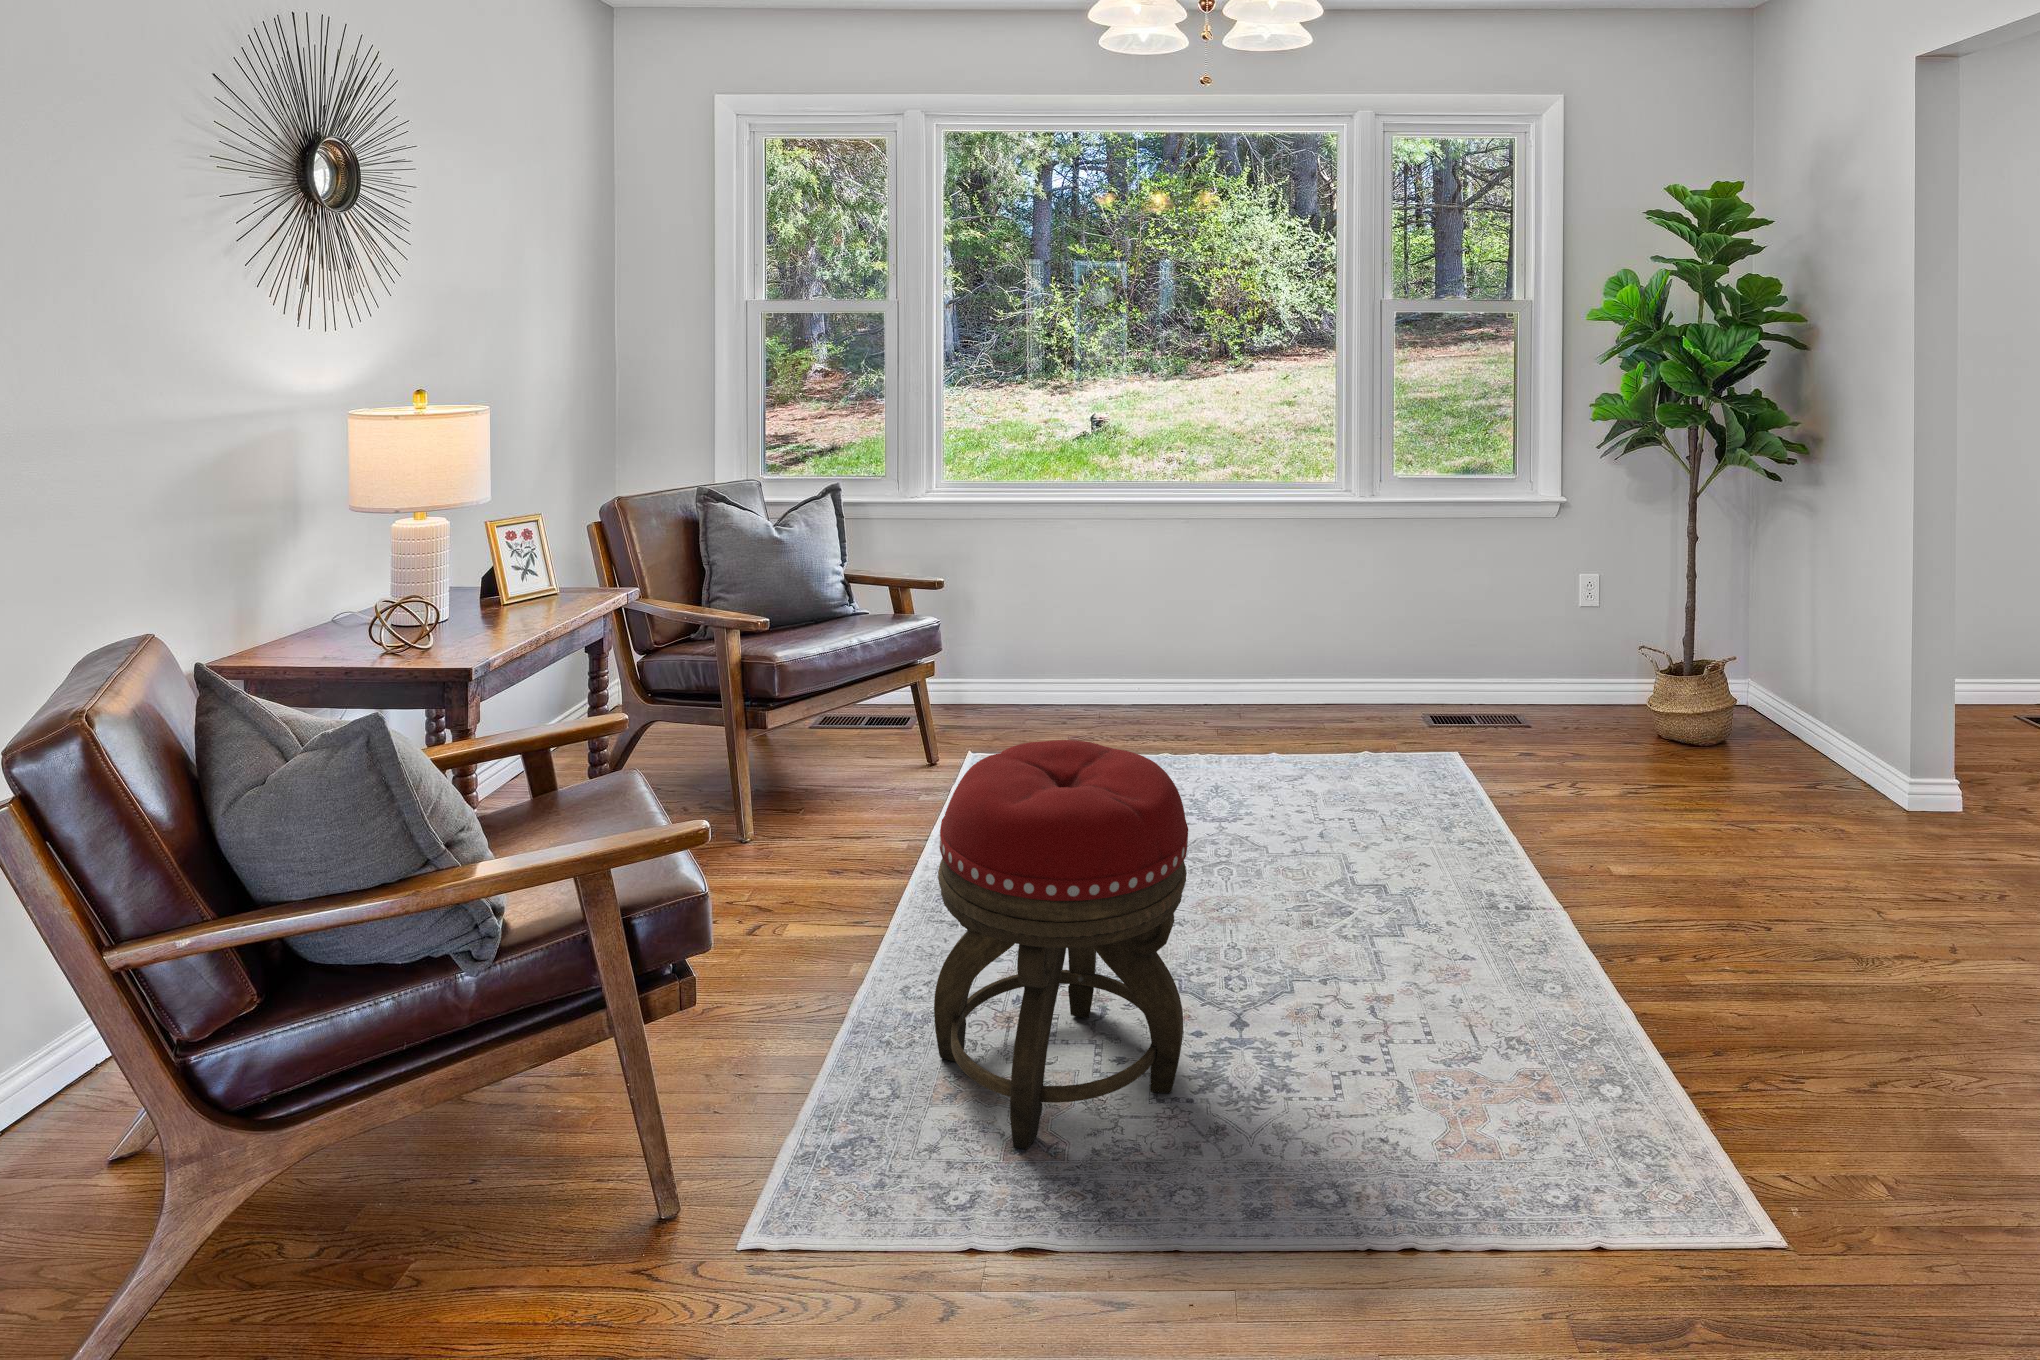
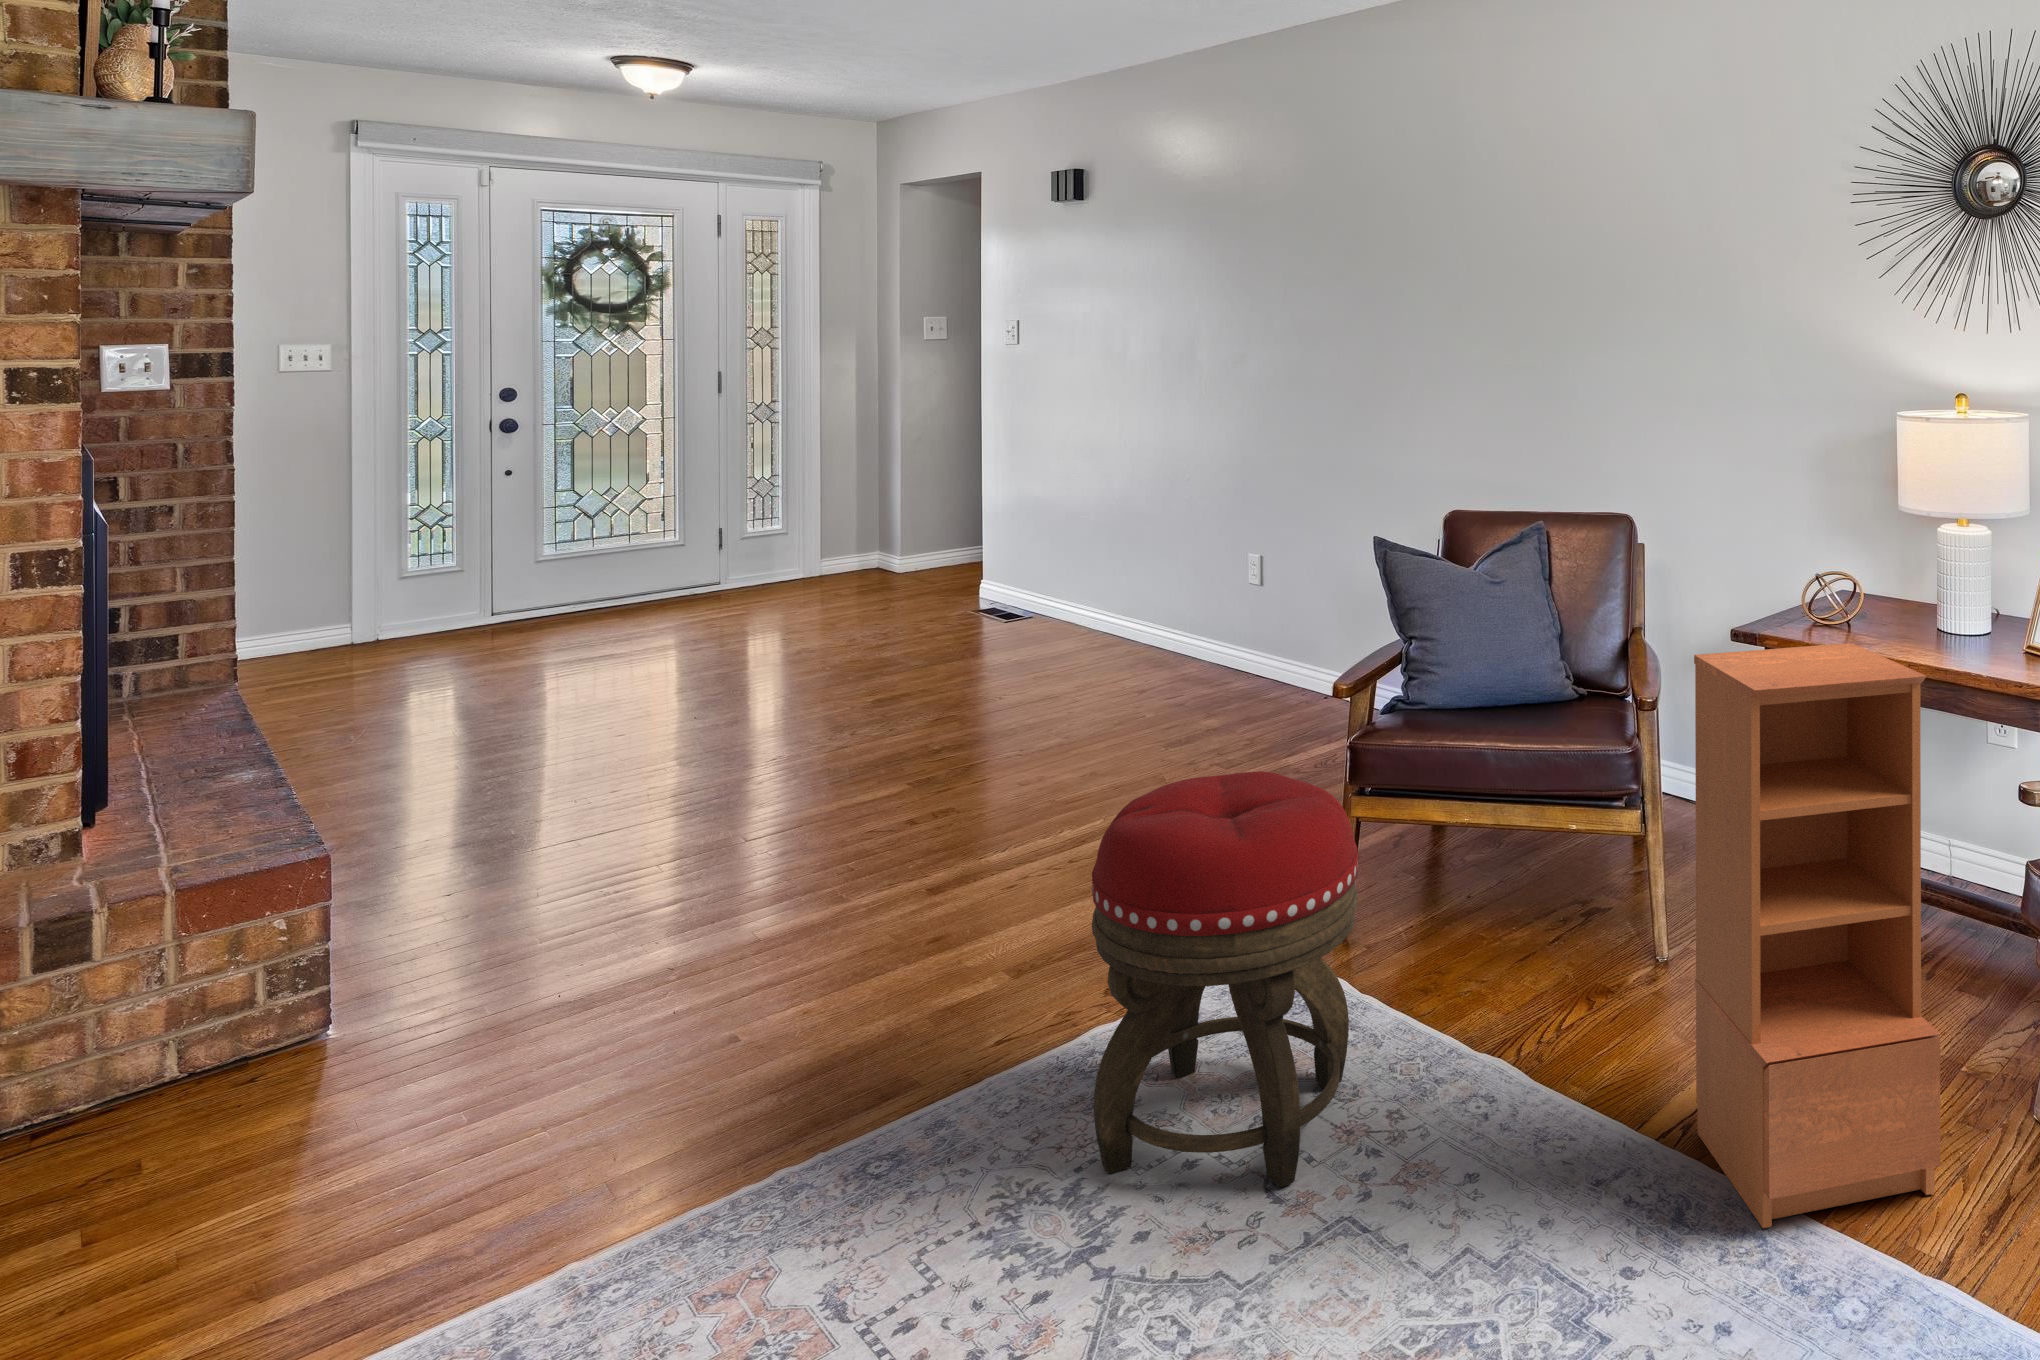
bookcase: none [764,520,937,902] -> present [1694,643,1941,1228]

